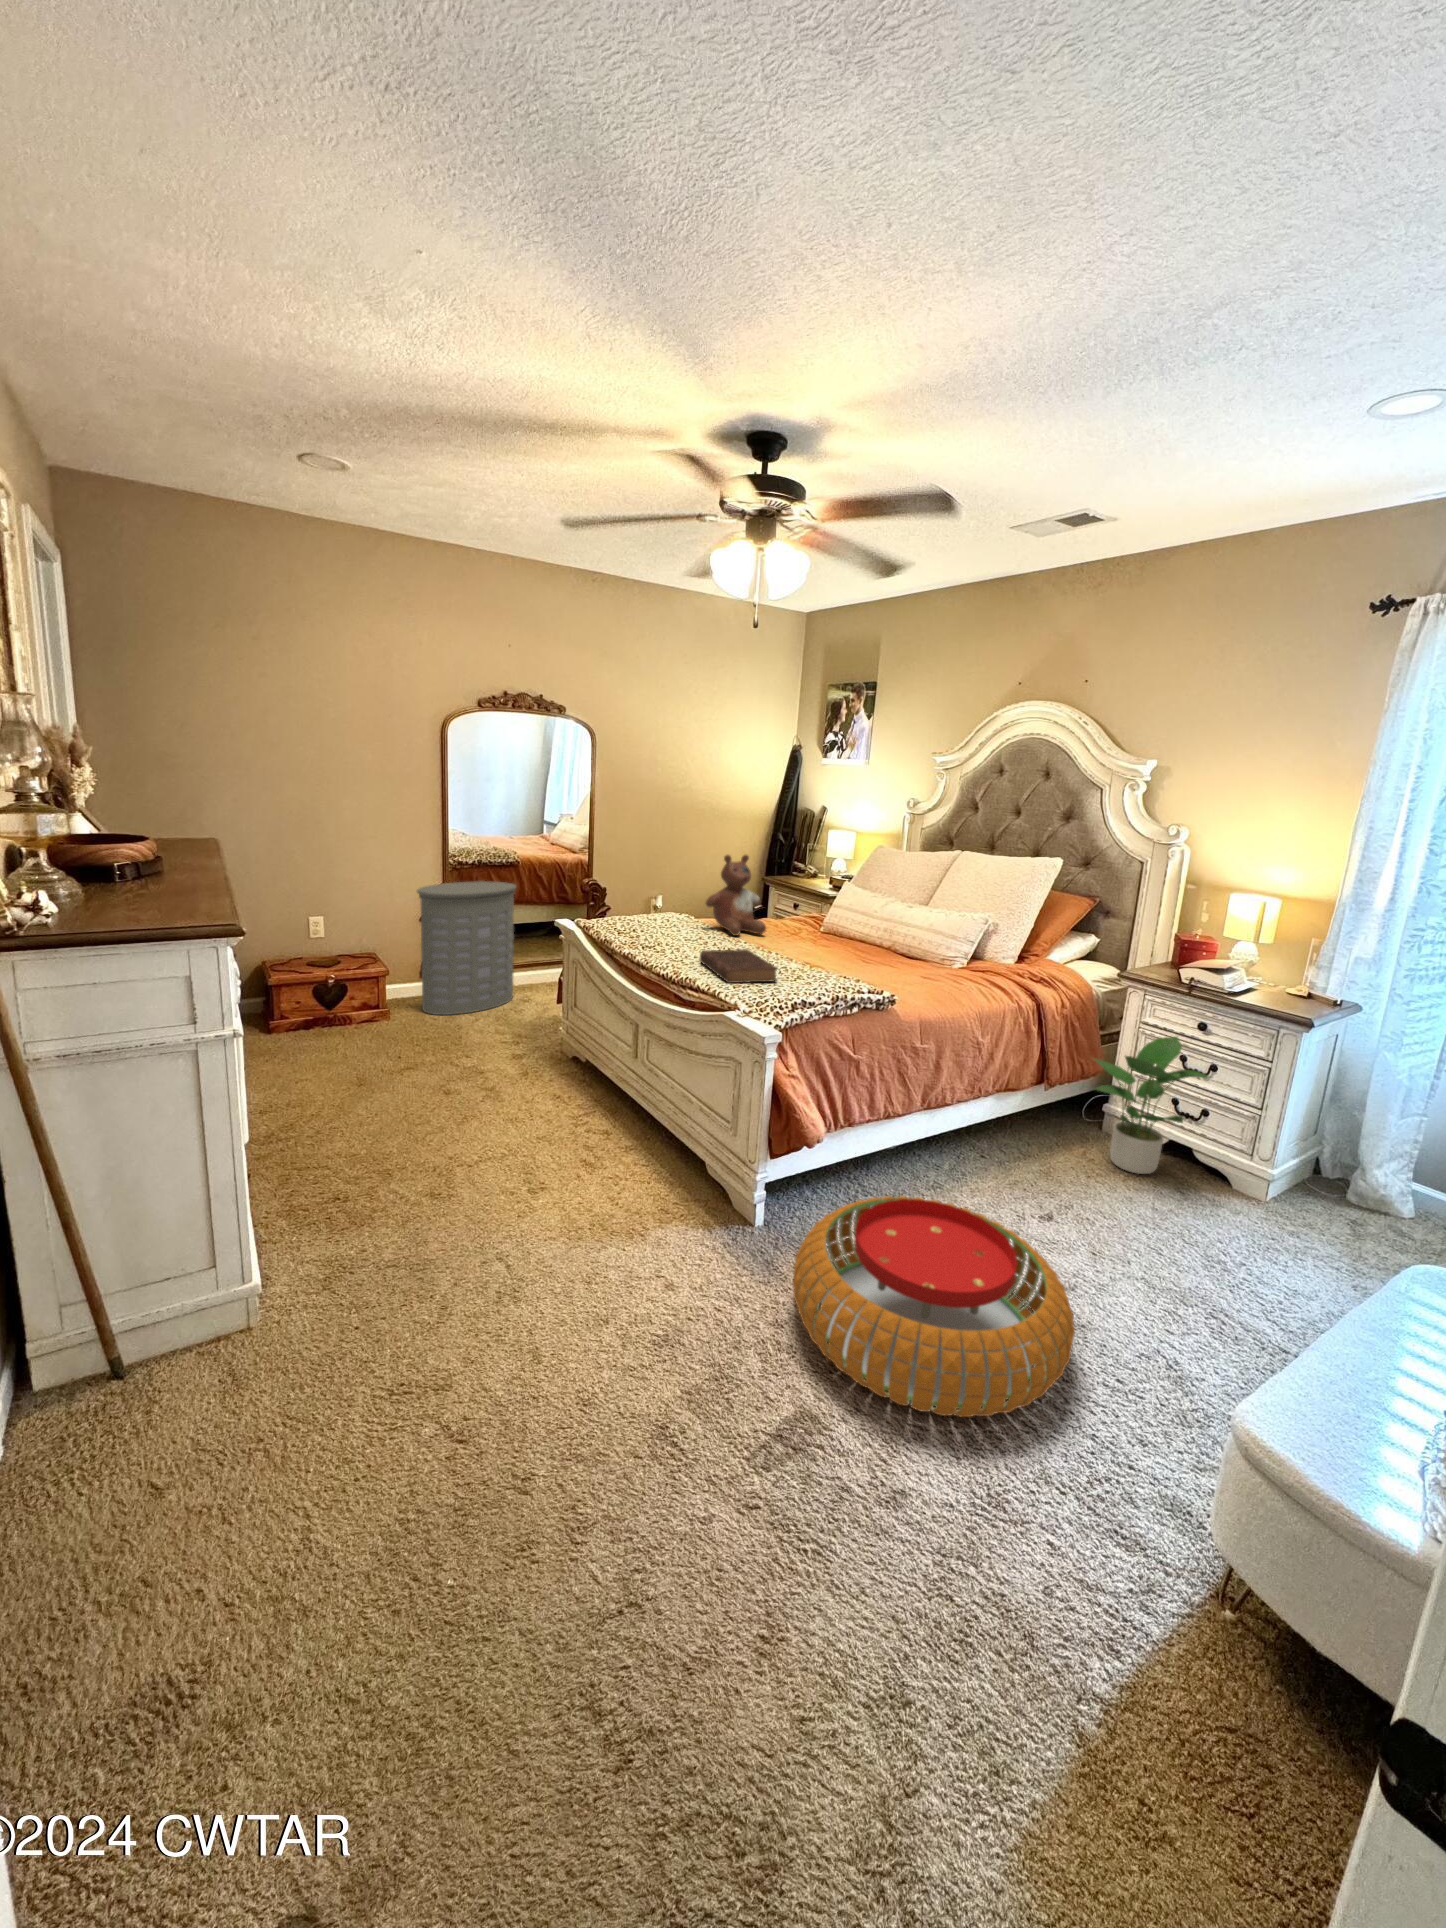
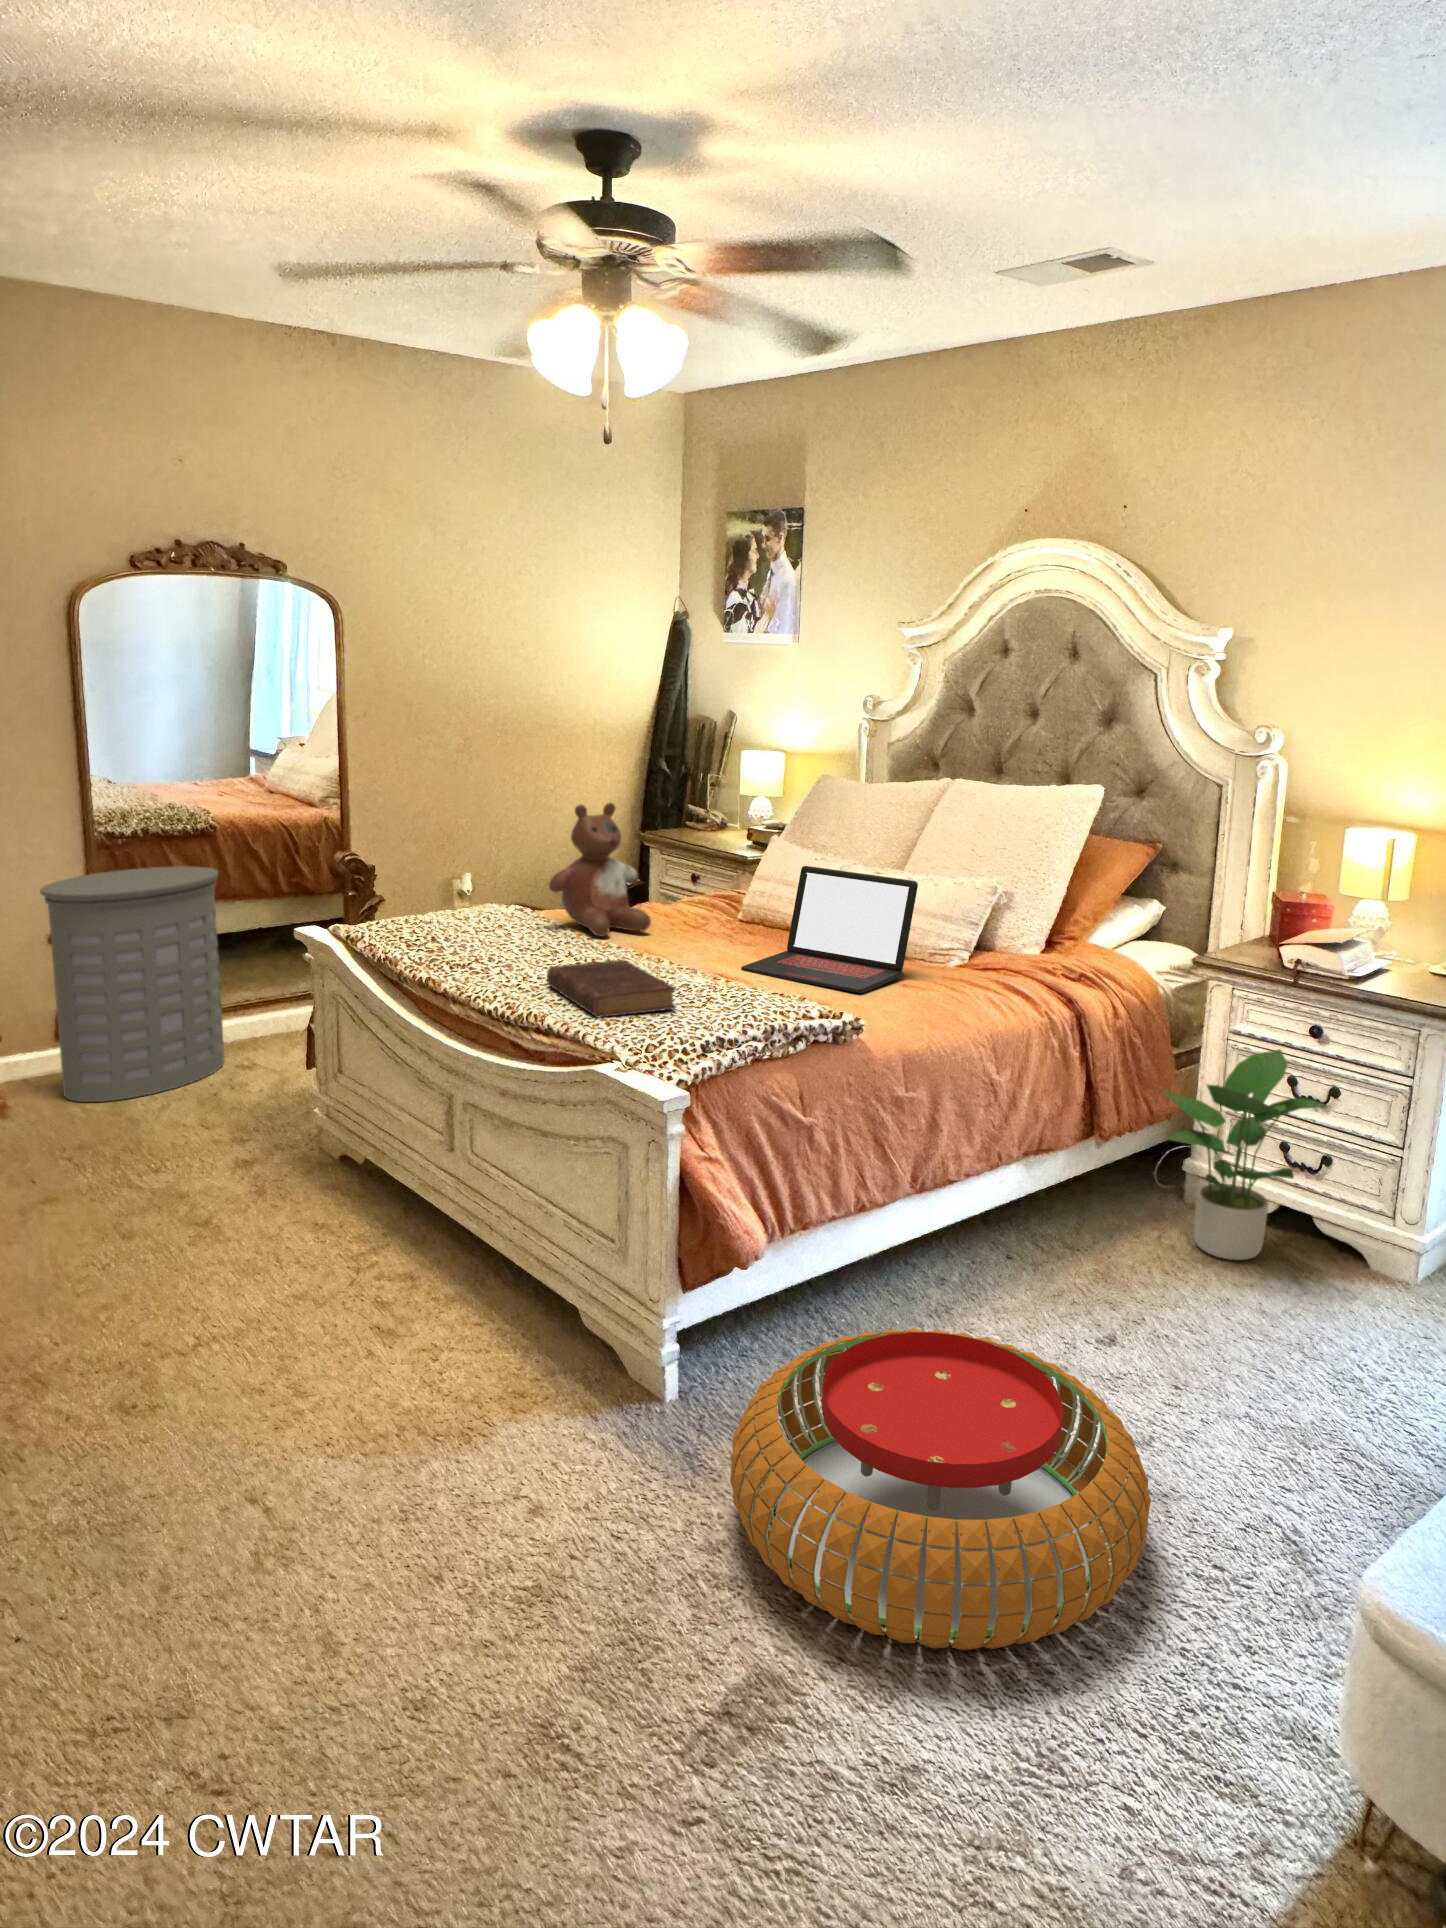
laptop: none [820,899,936,980] -> present [741,866,918,993]

